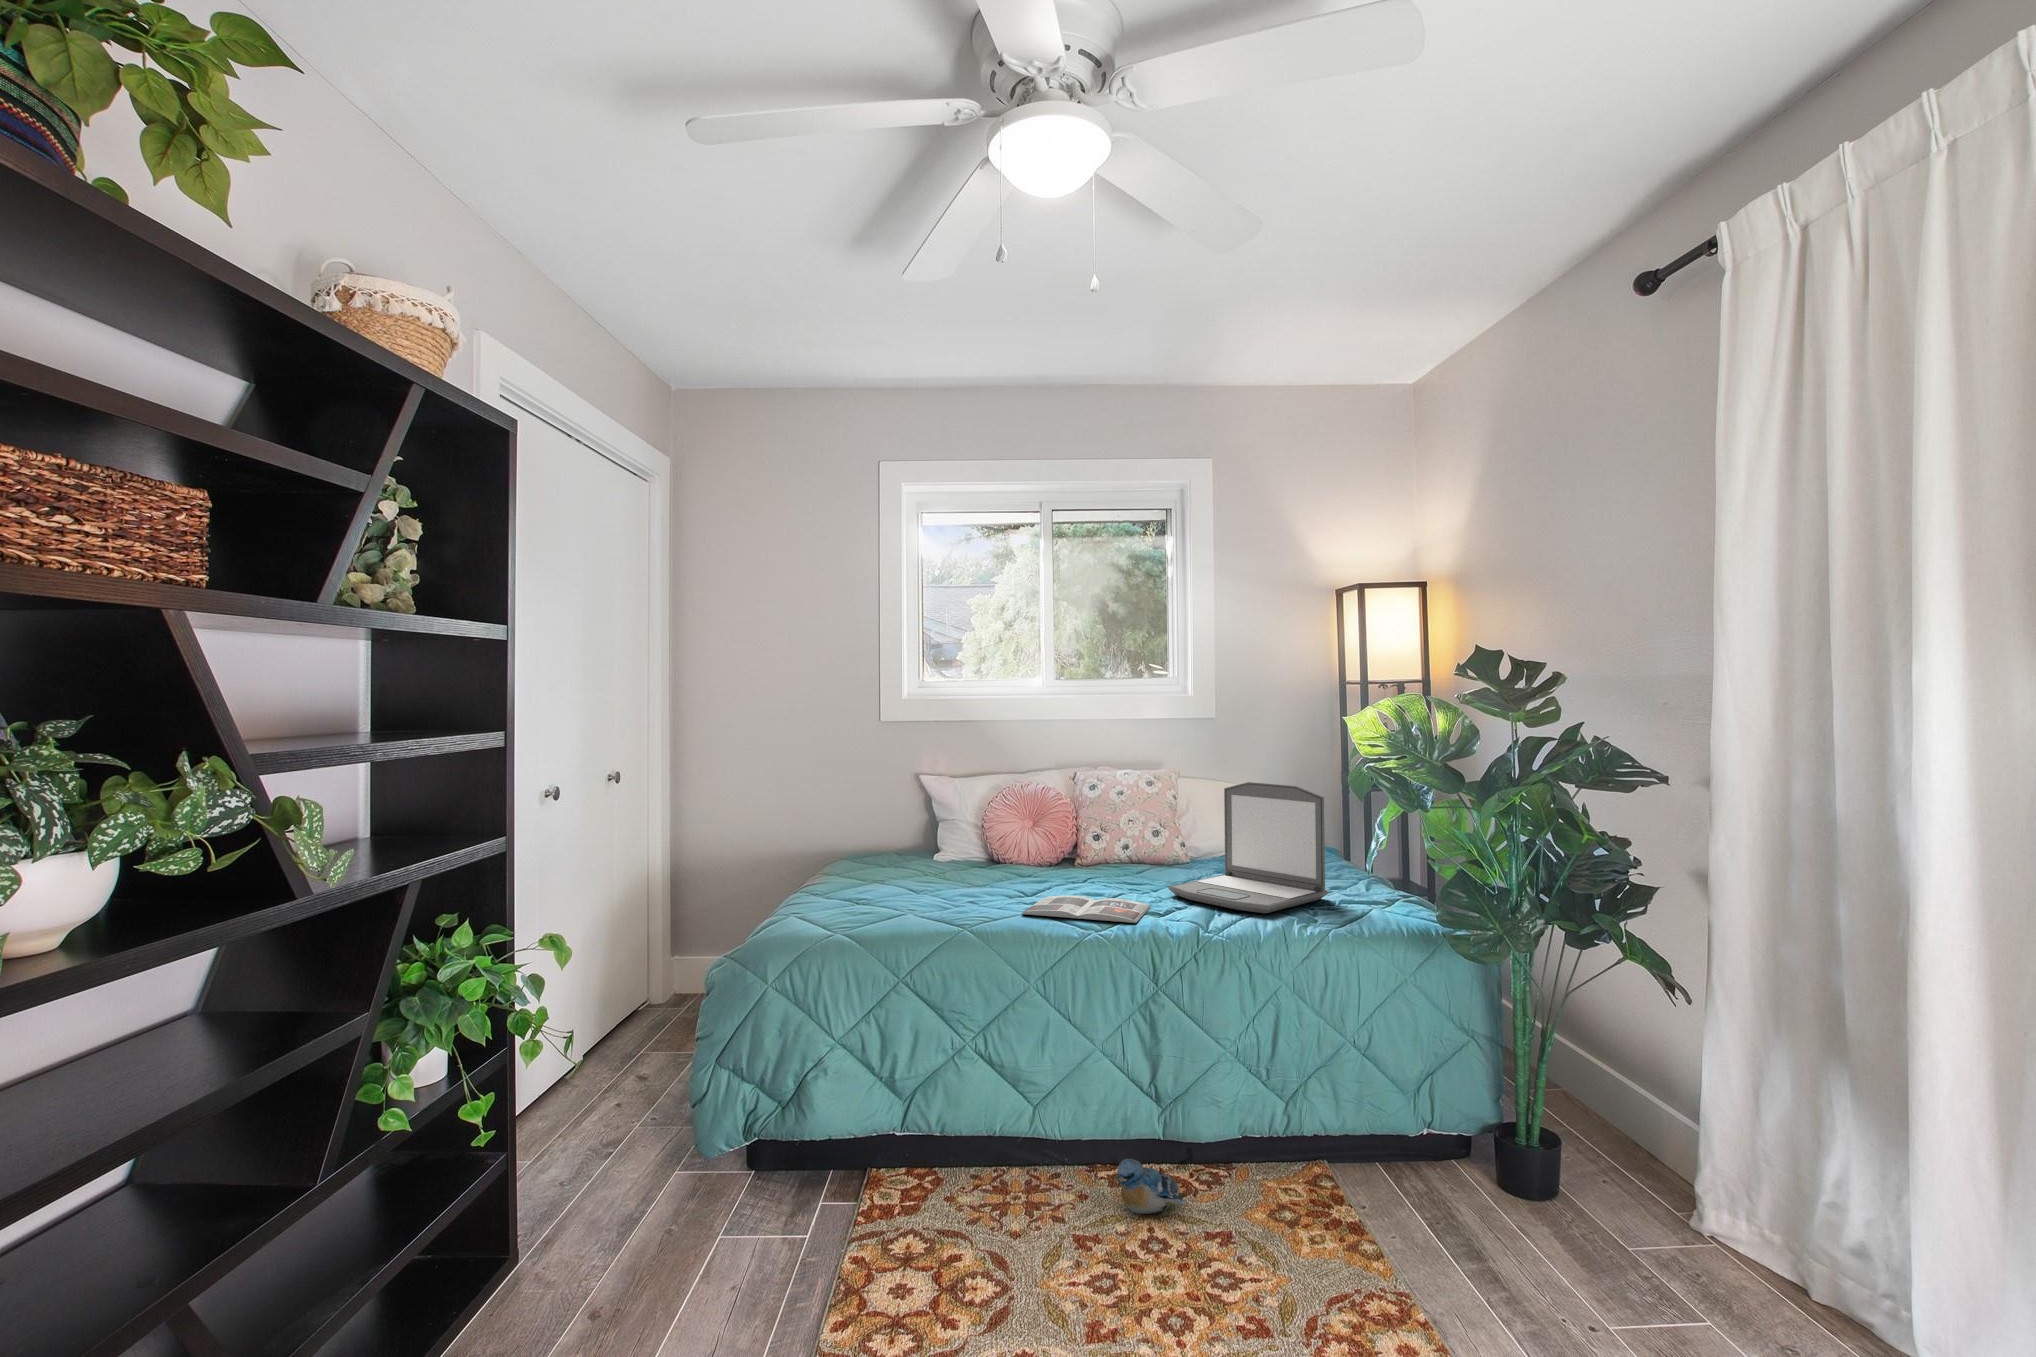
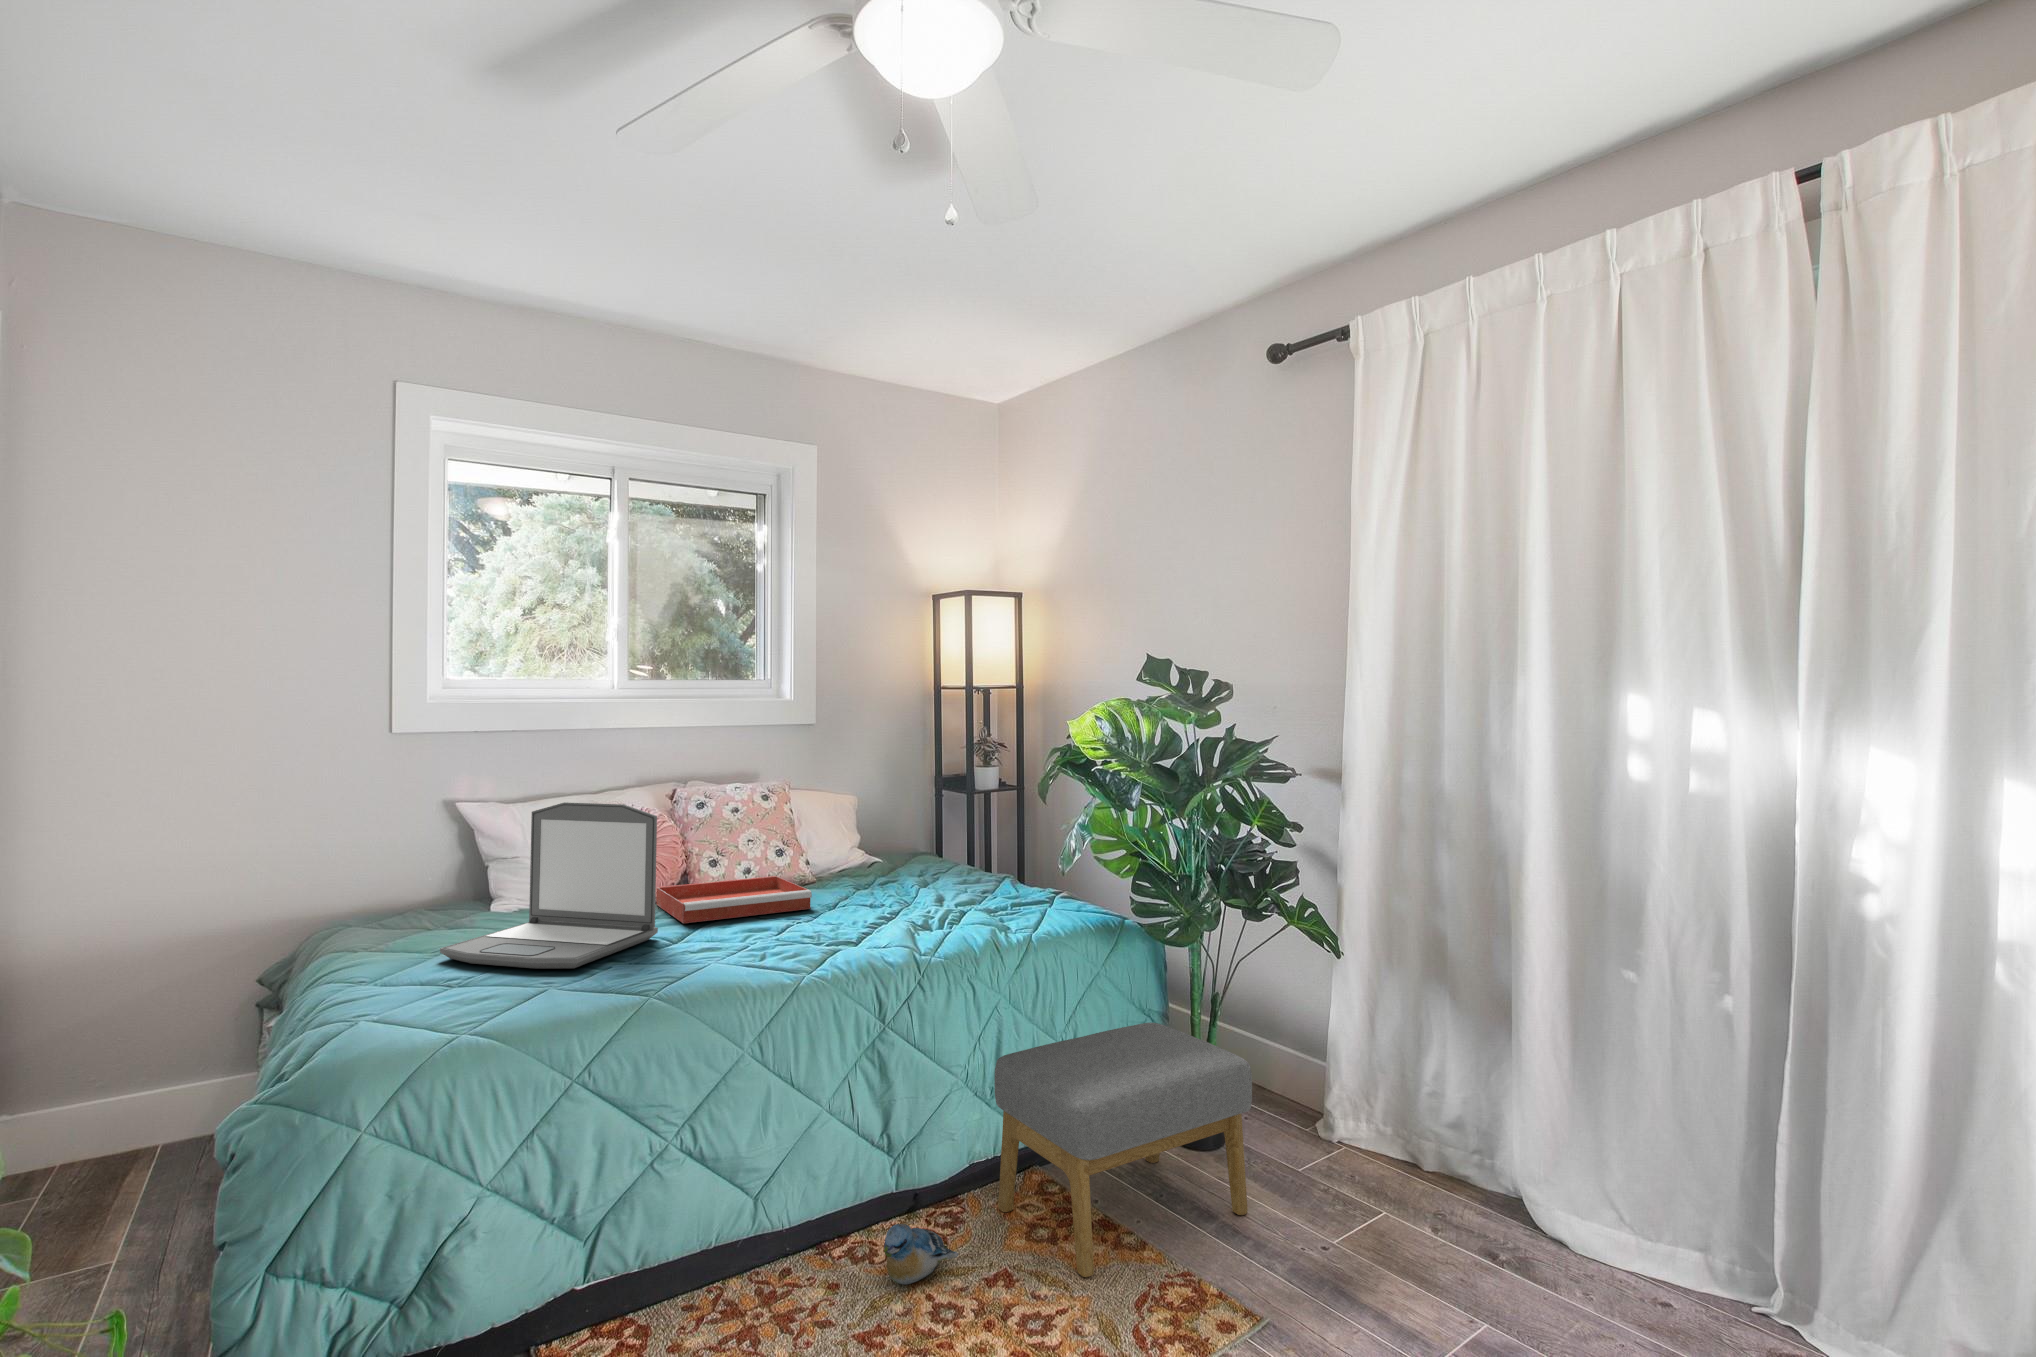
laptop: present [1169,782,1327,913] -> present [440,802,658,969]
tray: none [1042,853,1152,883] -> present [656,876,812,923]
magazine: present [1021,895,1151,923] -> none [705,929,852,963]
footstool: none [1255,1040,1530,1270] -> present [994,1023,1252,1277]

